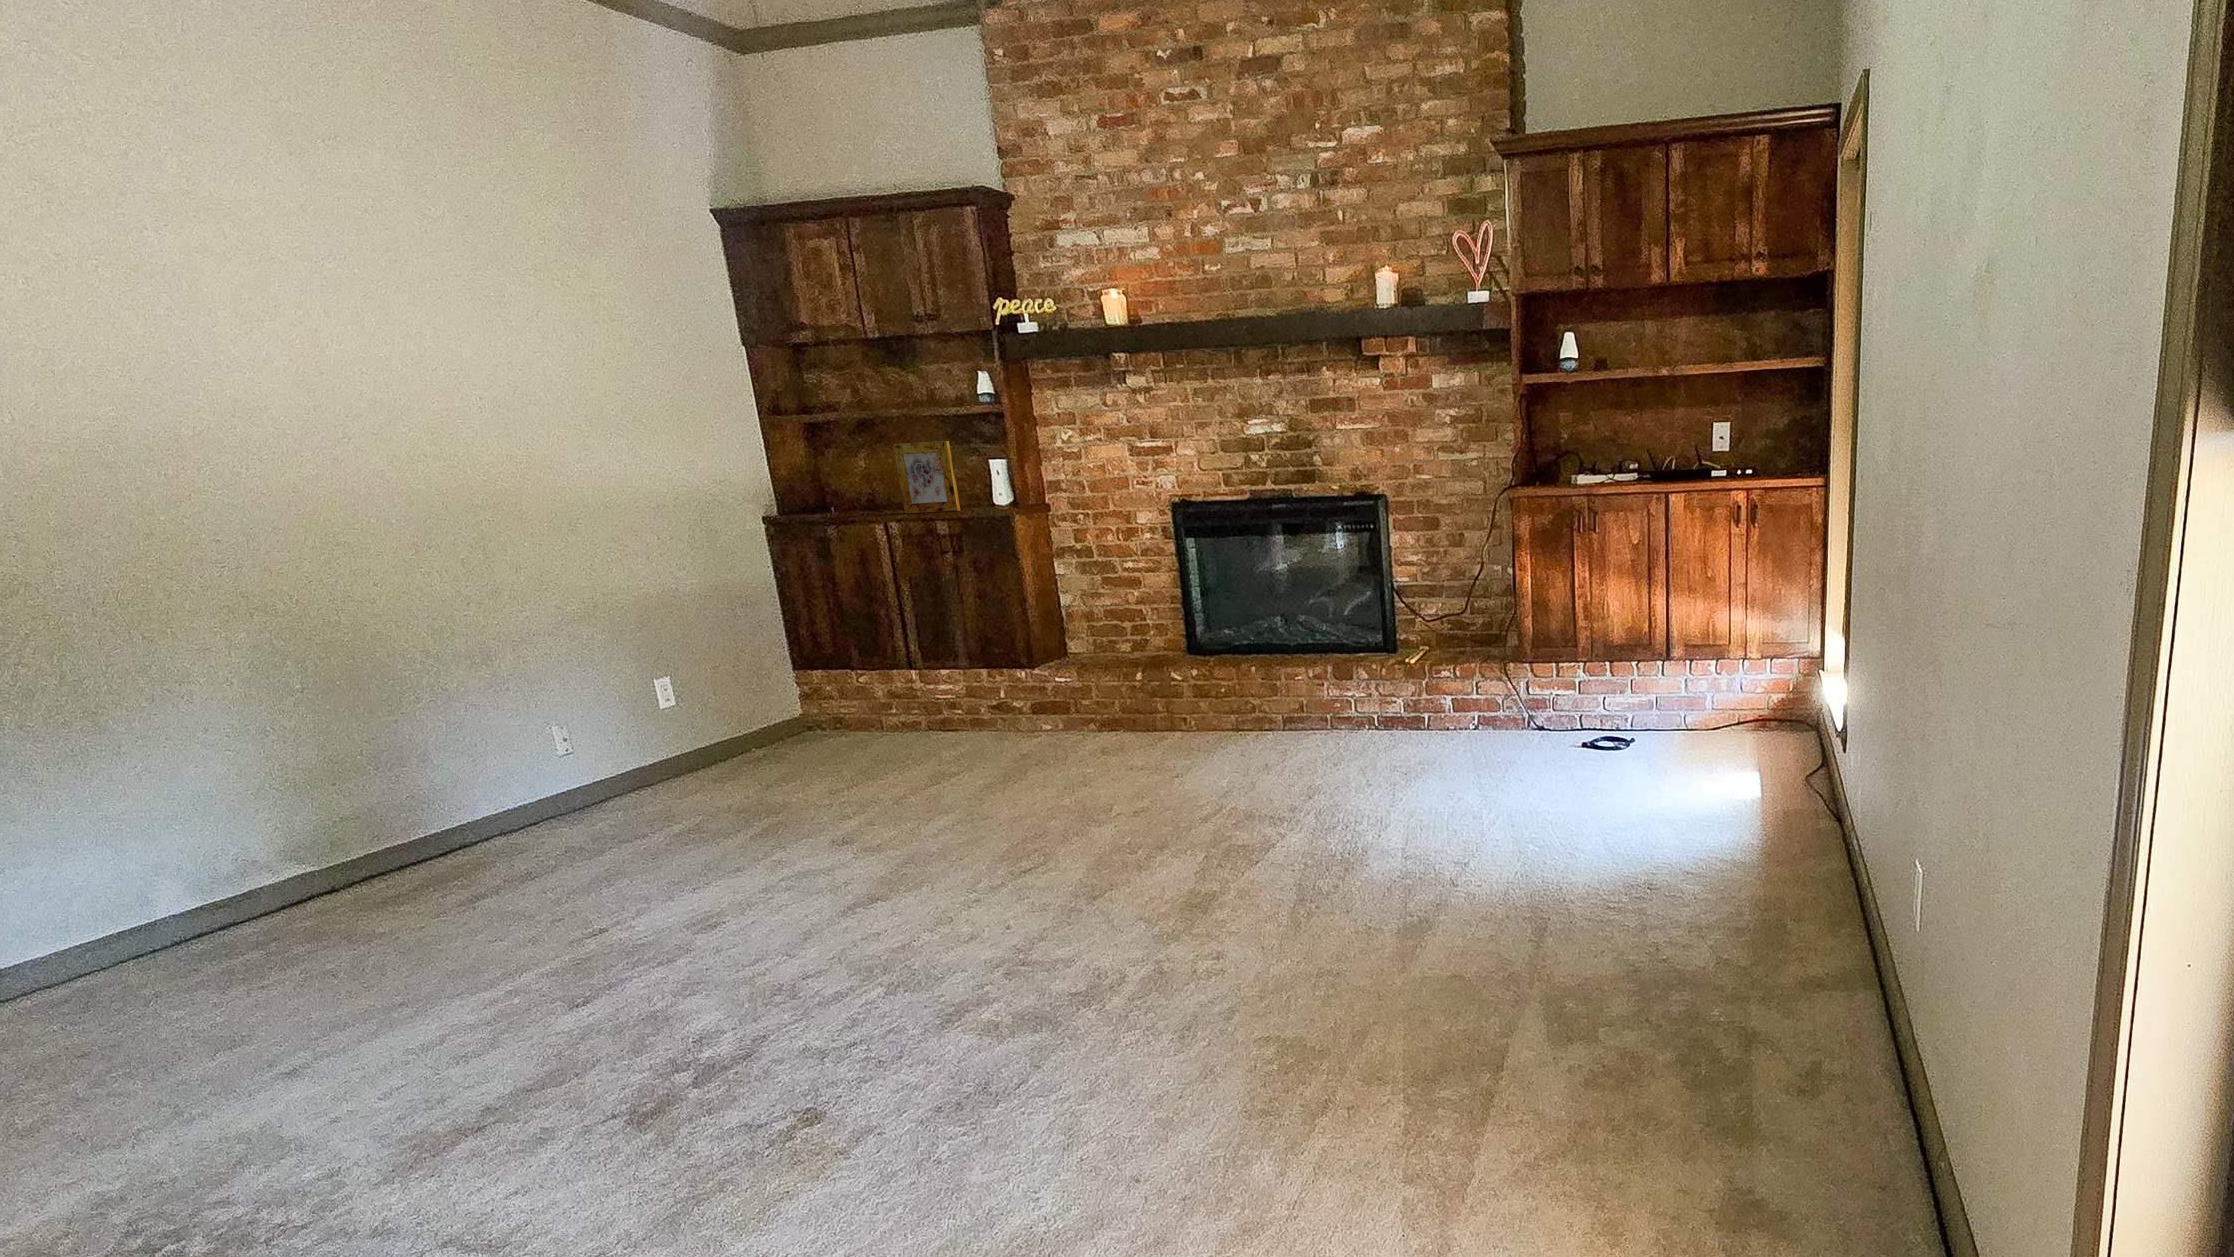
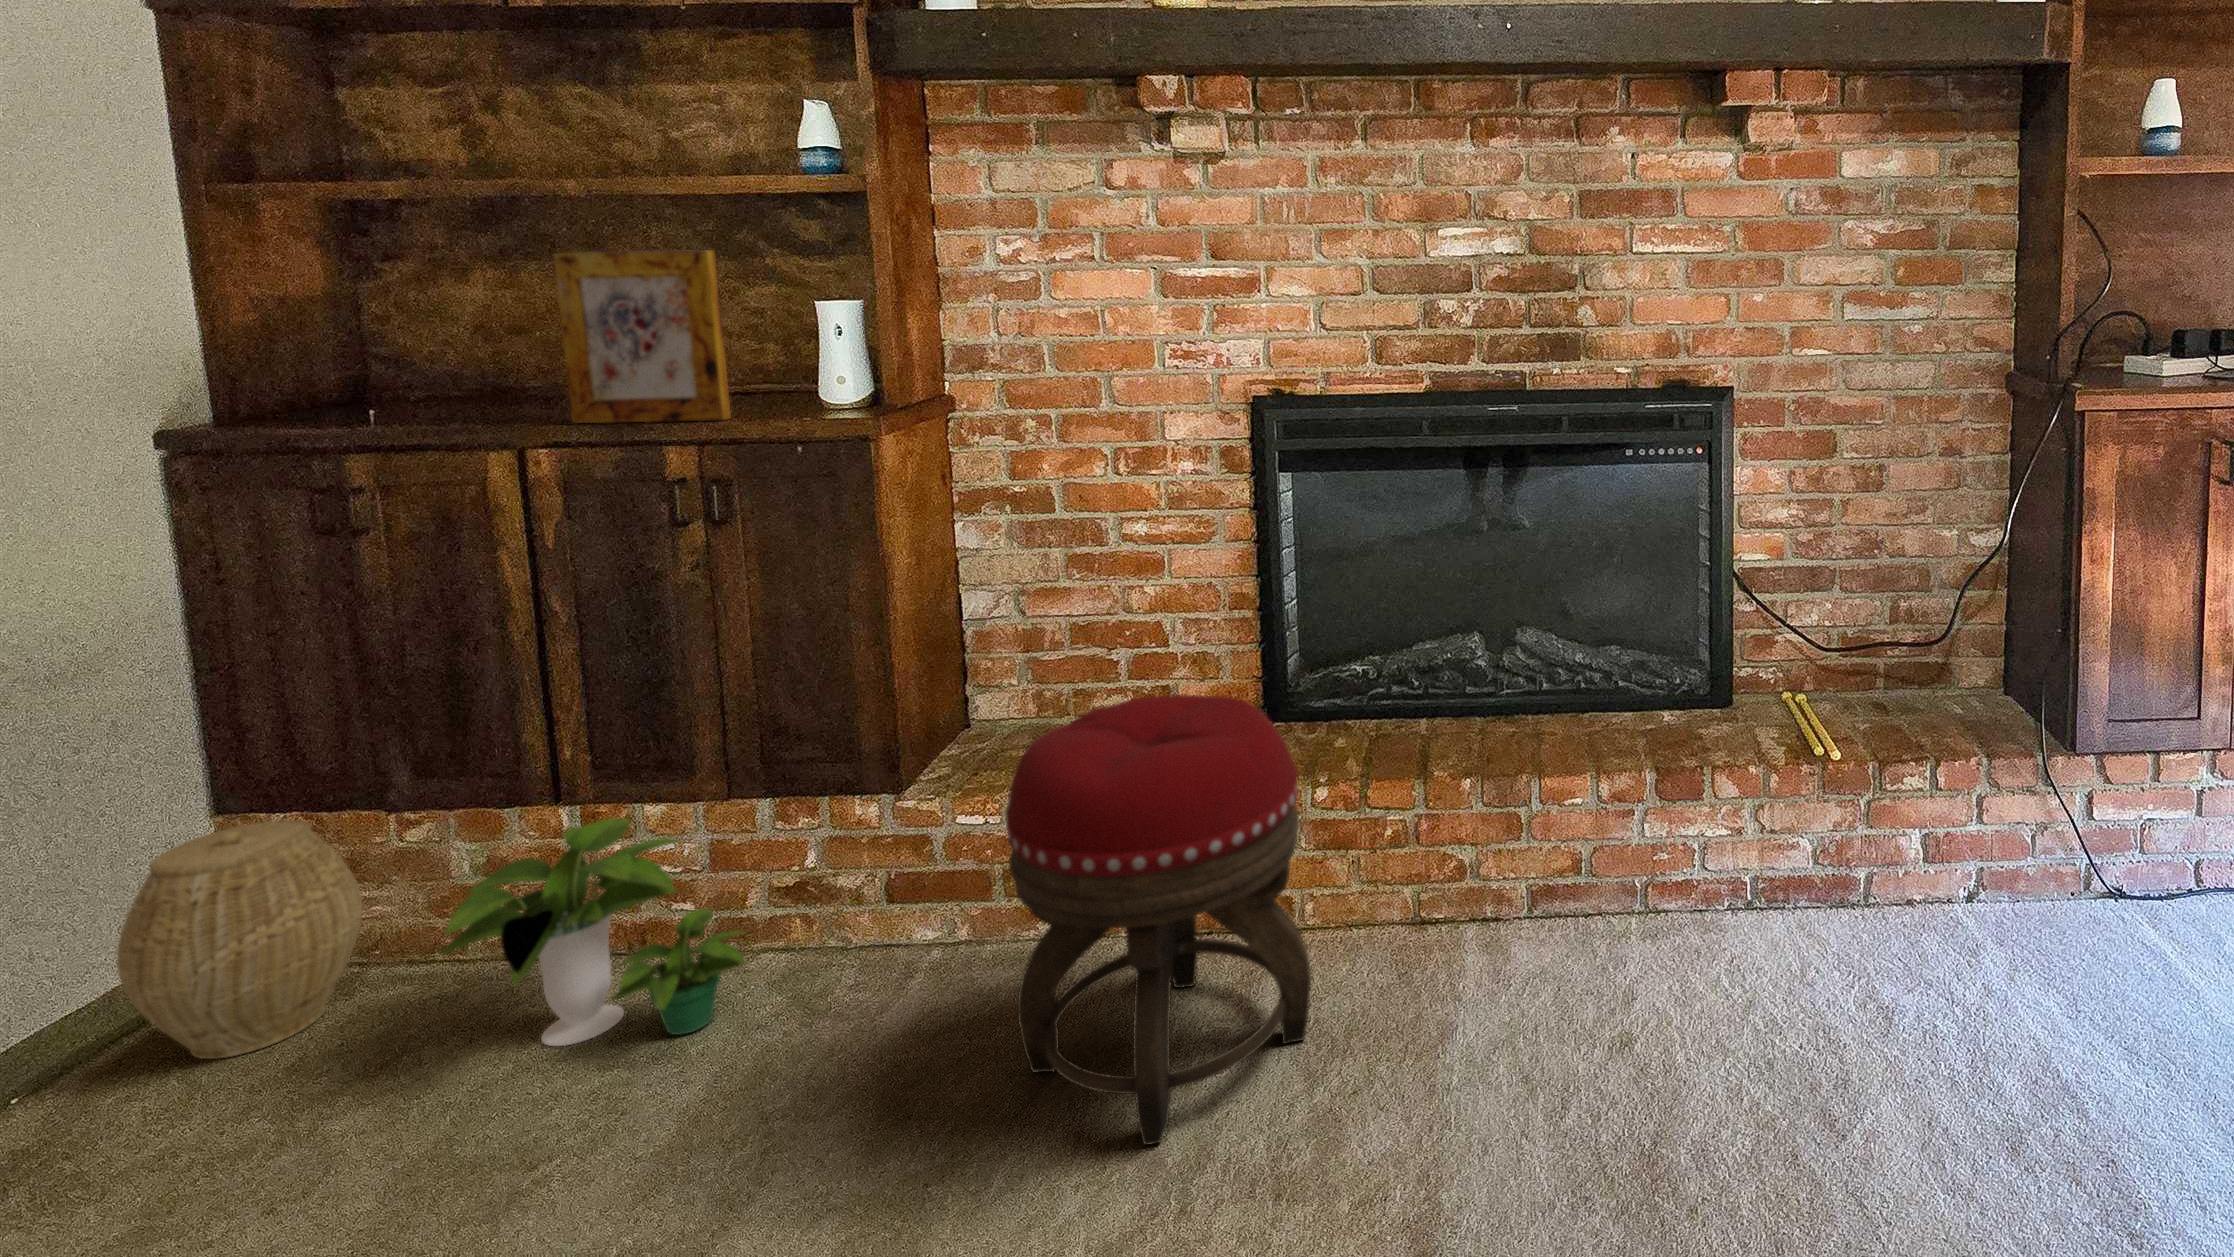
footstool: none [1057,615,1174,756] -> present [1005,694,1311,1145]
woven basket: none [784,665,852,743] -> present [117,820,363,1059]
potted plant: none [882,667,982,742] -> present [440,818,746,1046]

